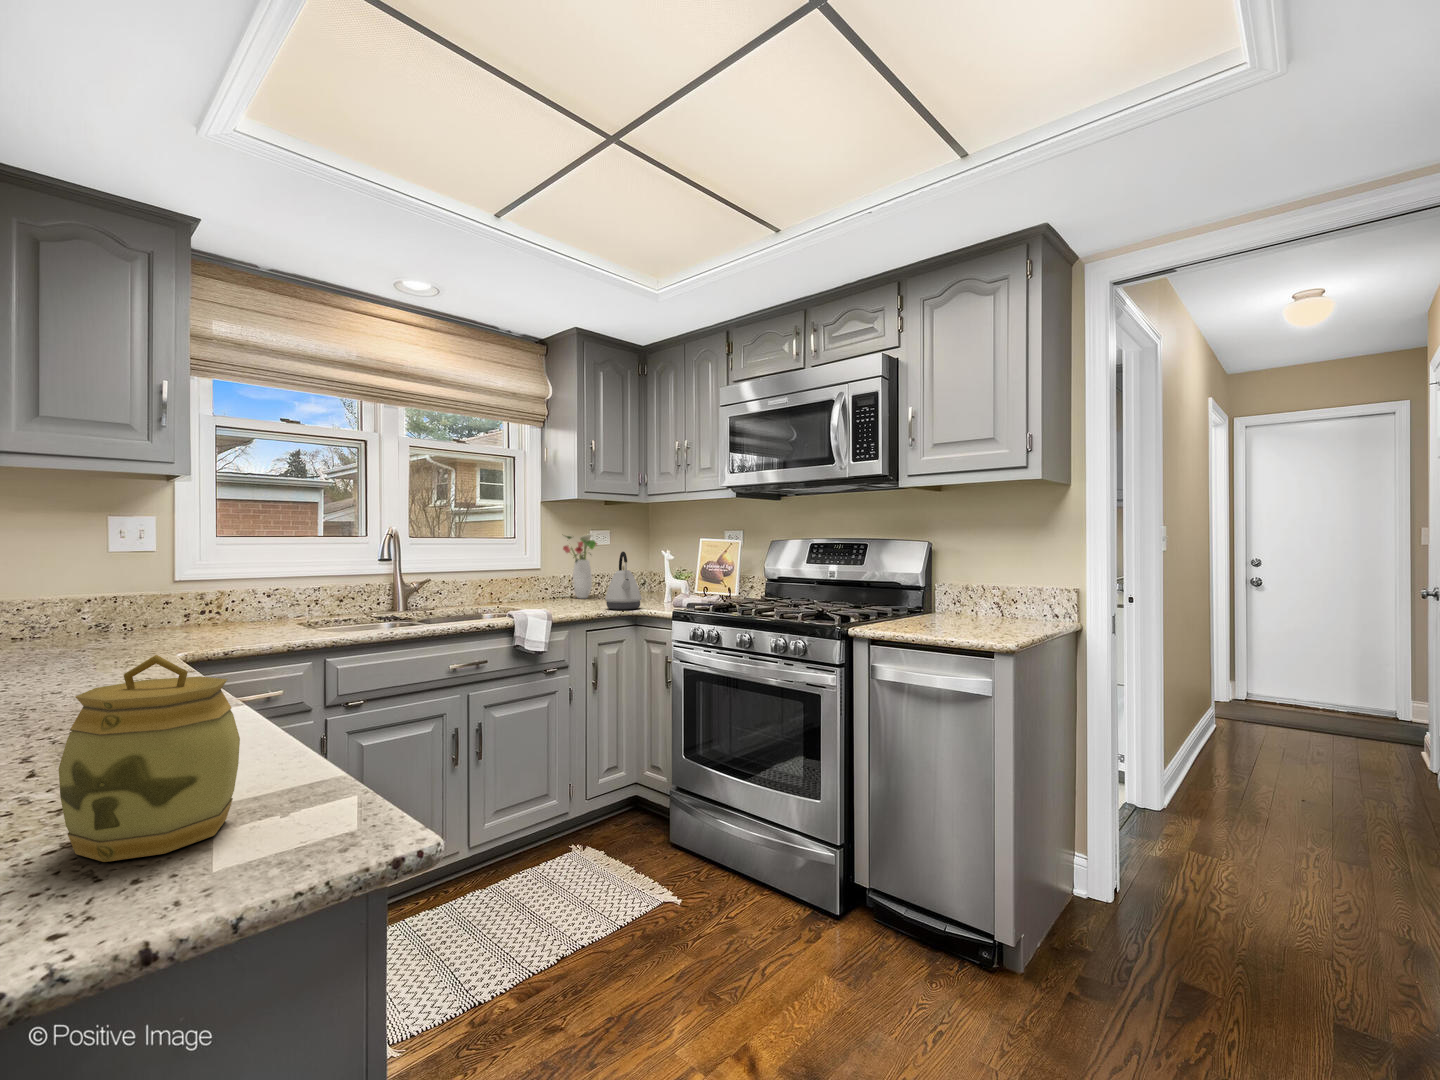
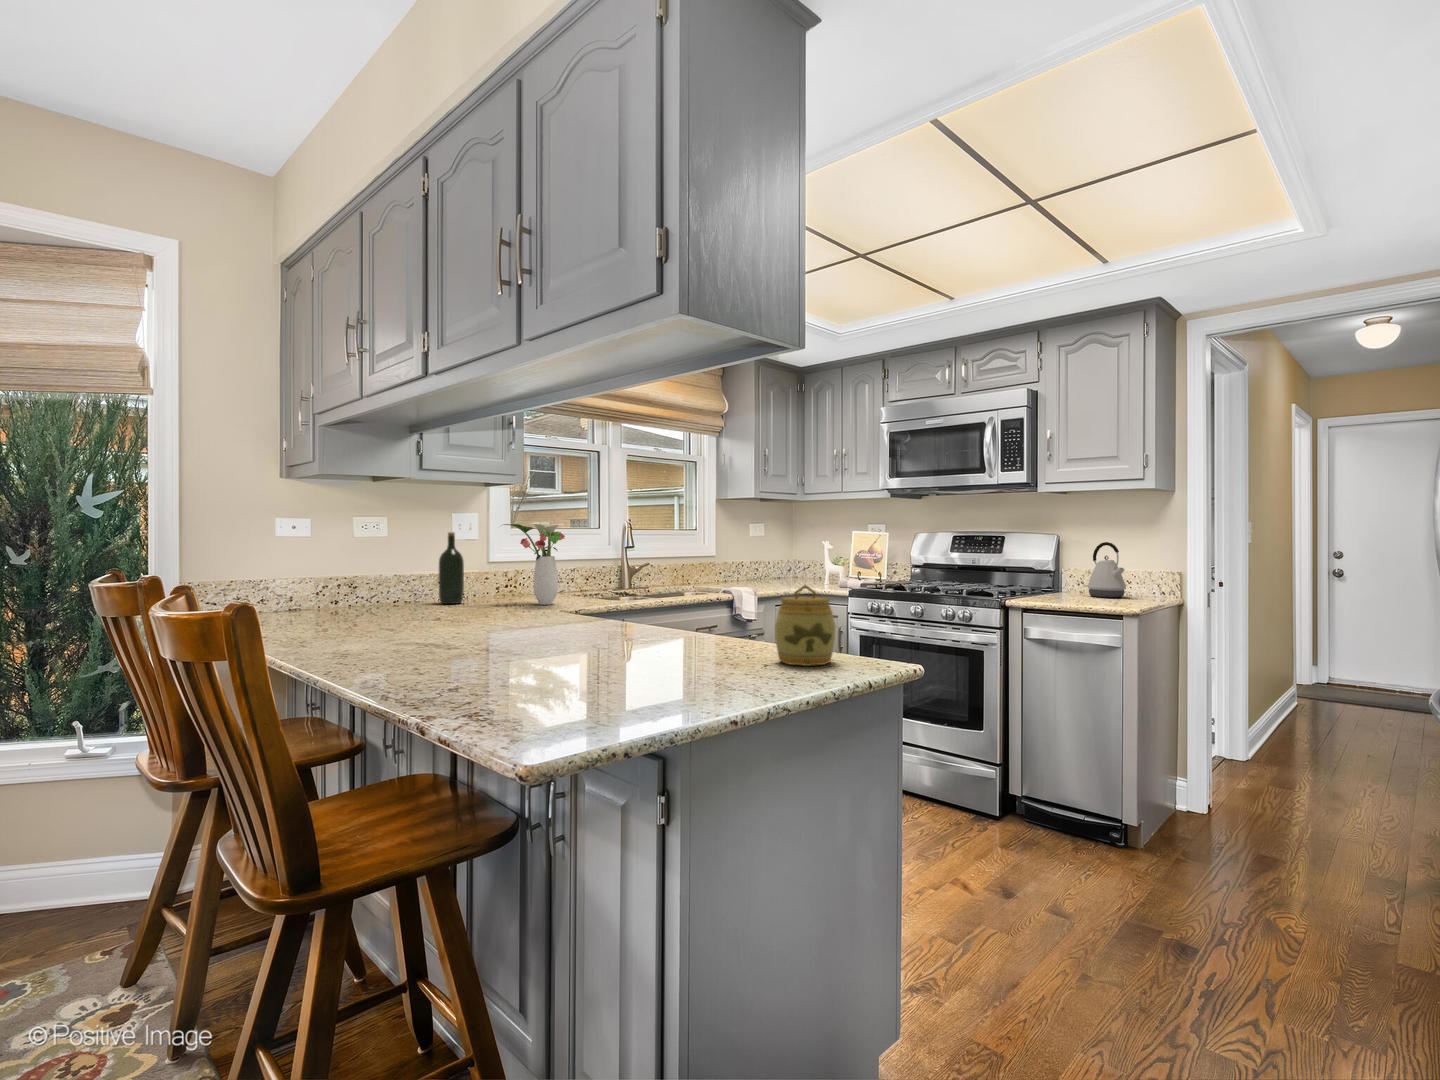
flower arrangement: present [563,534,597,598] -> present [504,521,565,605]
wine bottle: none [53,541,98,642] -> present [439,532,464,604]
kettle: present [605,552,642,610] -> present [1087,542,1126,598]

